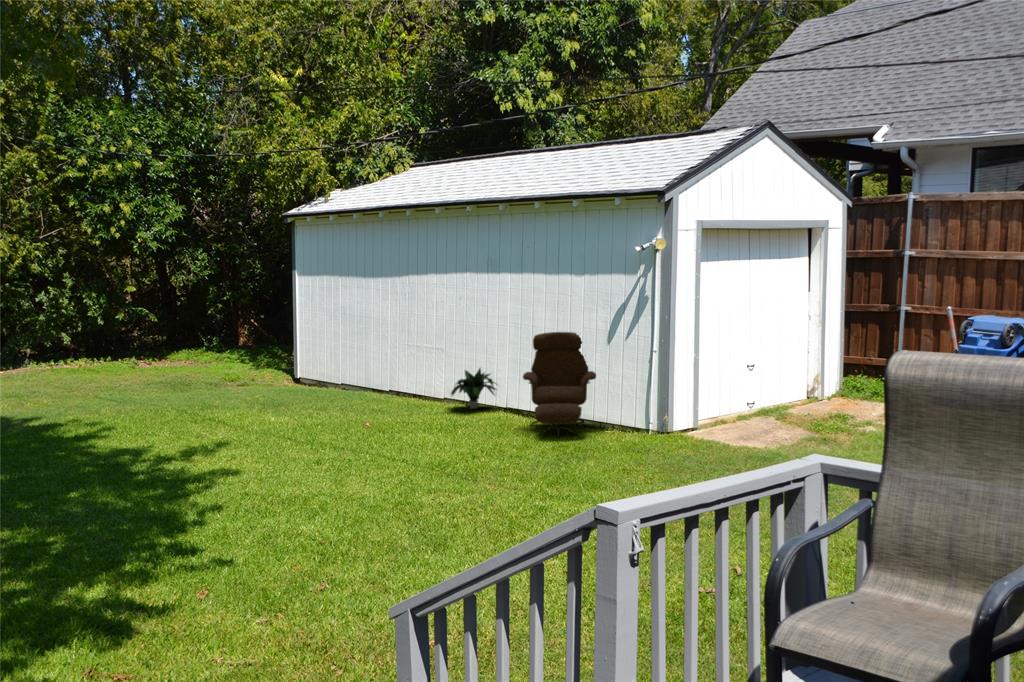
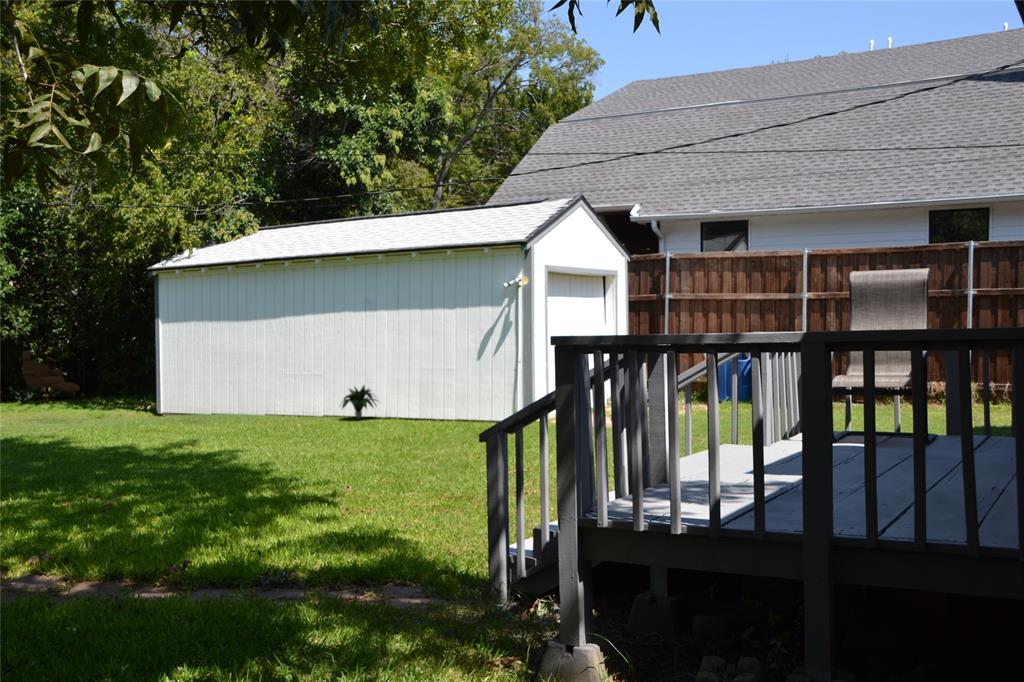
lounge chair: present [523,332,596,438] -> present [23,351,80,399]

